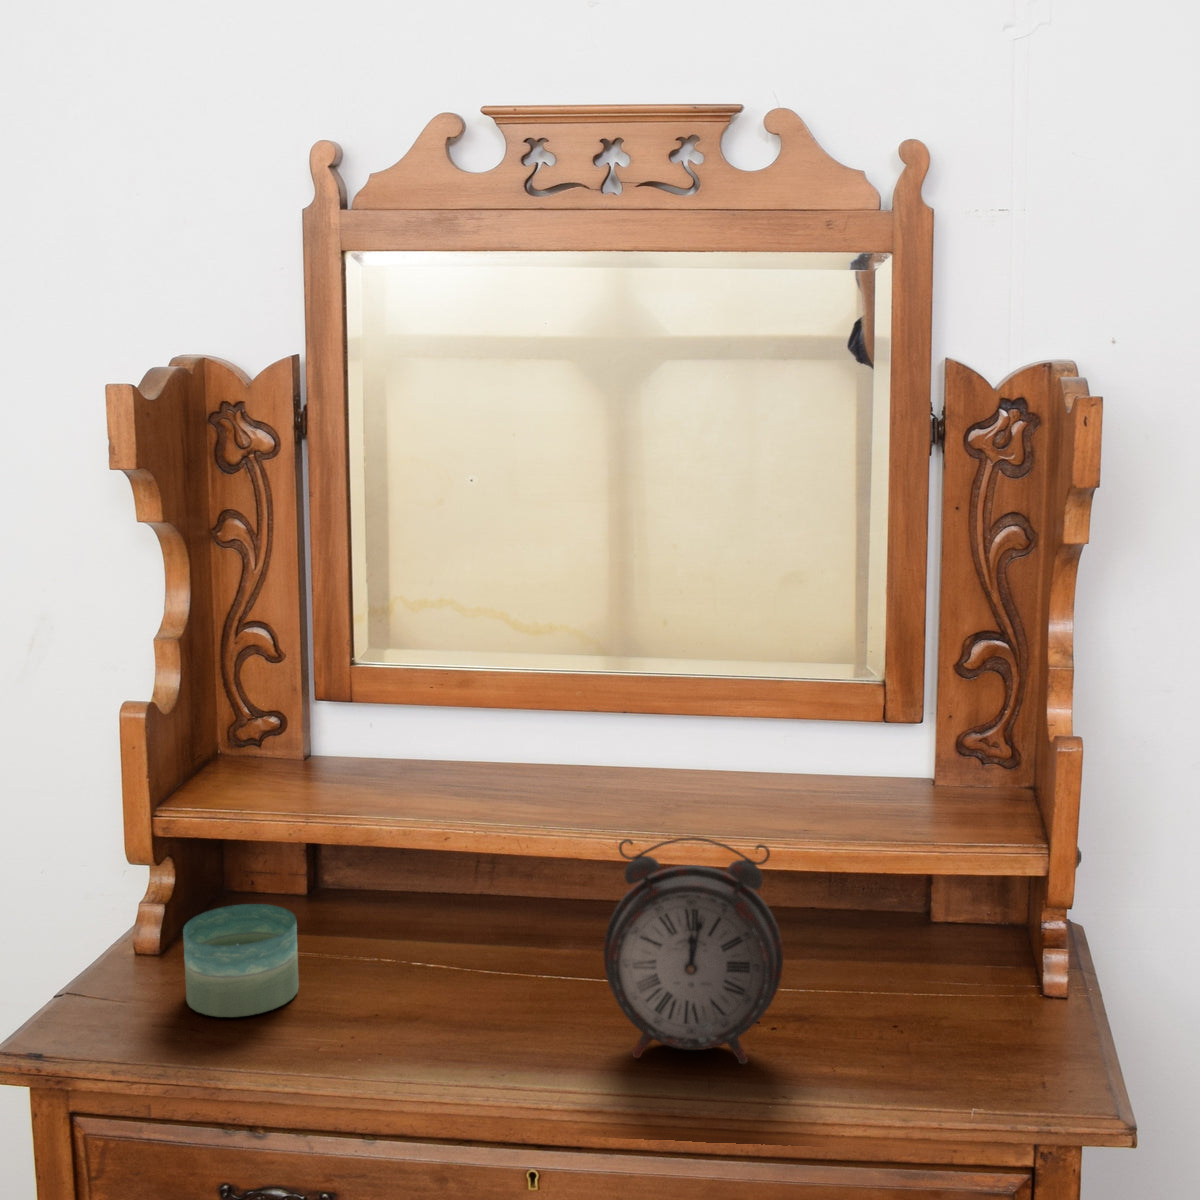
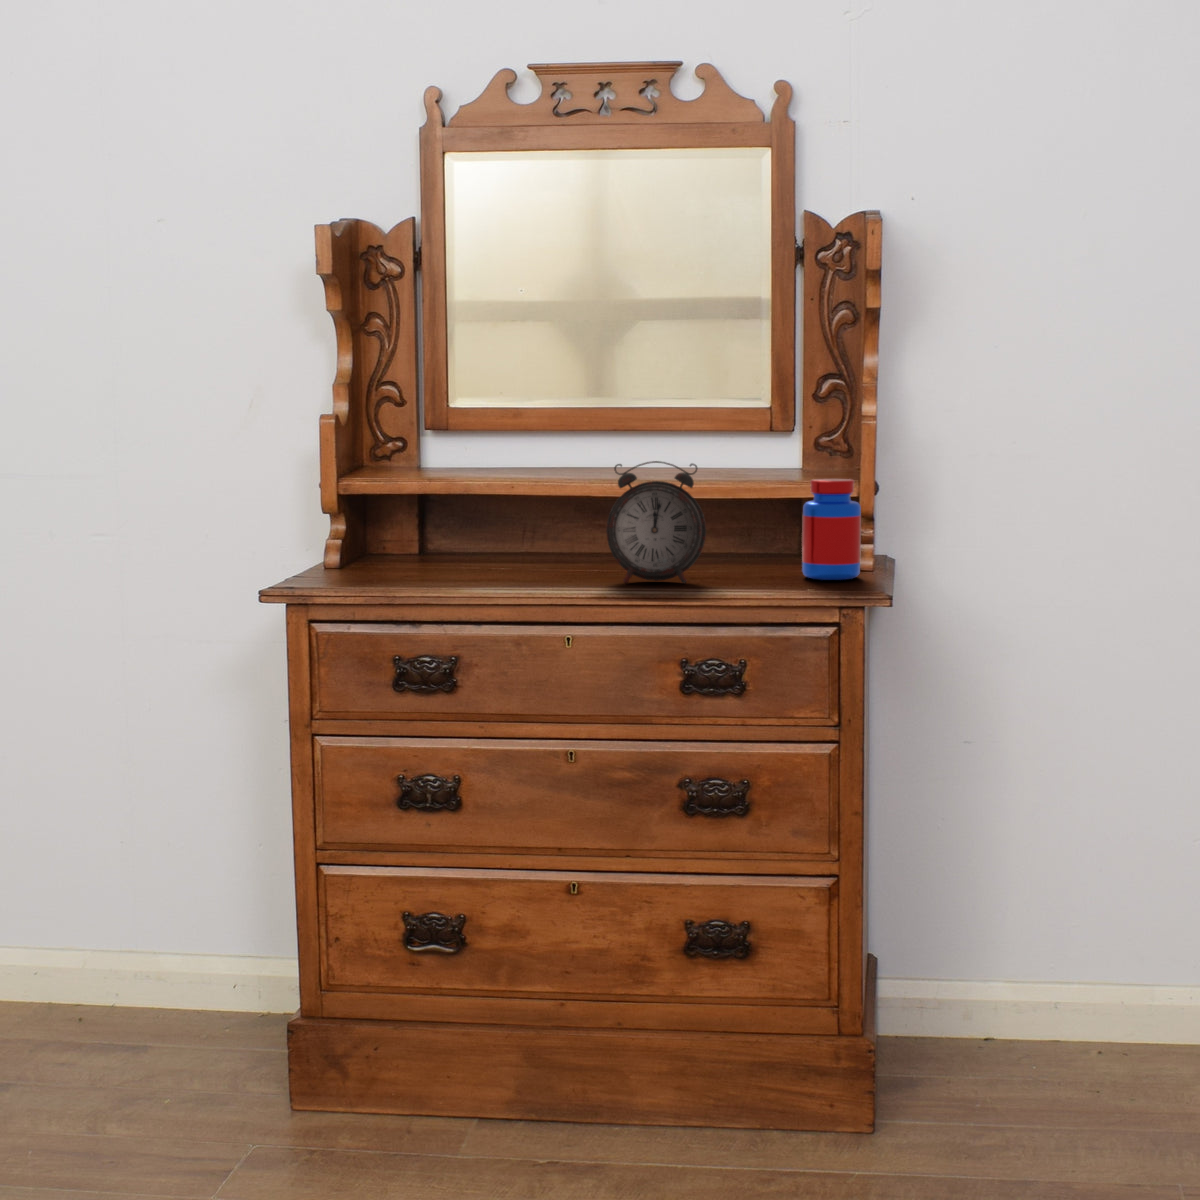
jar: none [952,857,1064,1056] -> present [802,479,861,580]
candle: present [183,904,299,1017] -> none [364,530,429,578]

